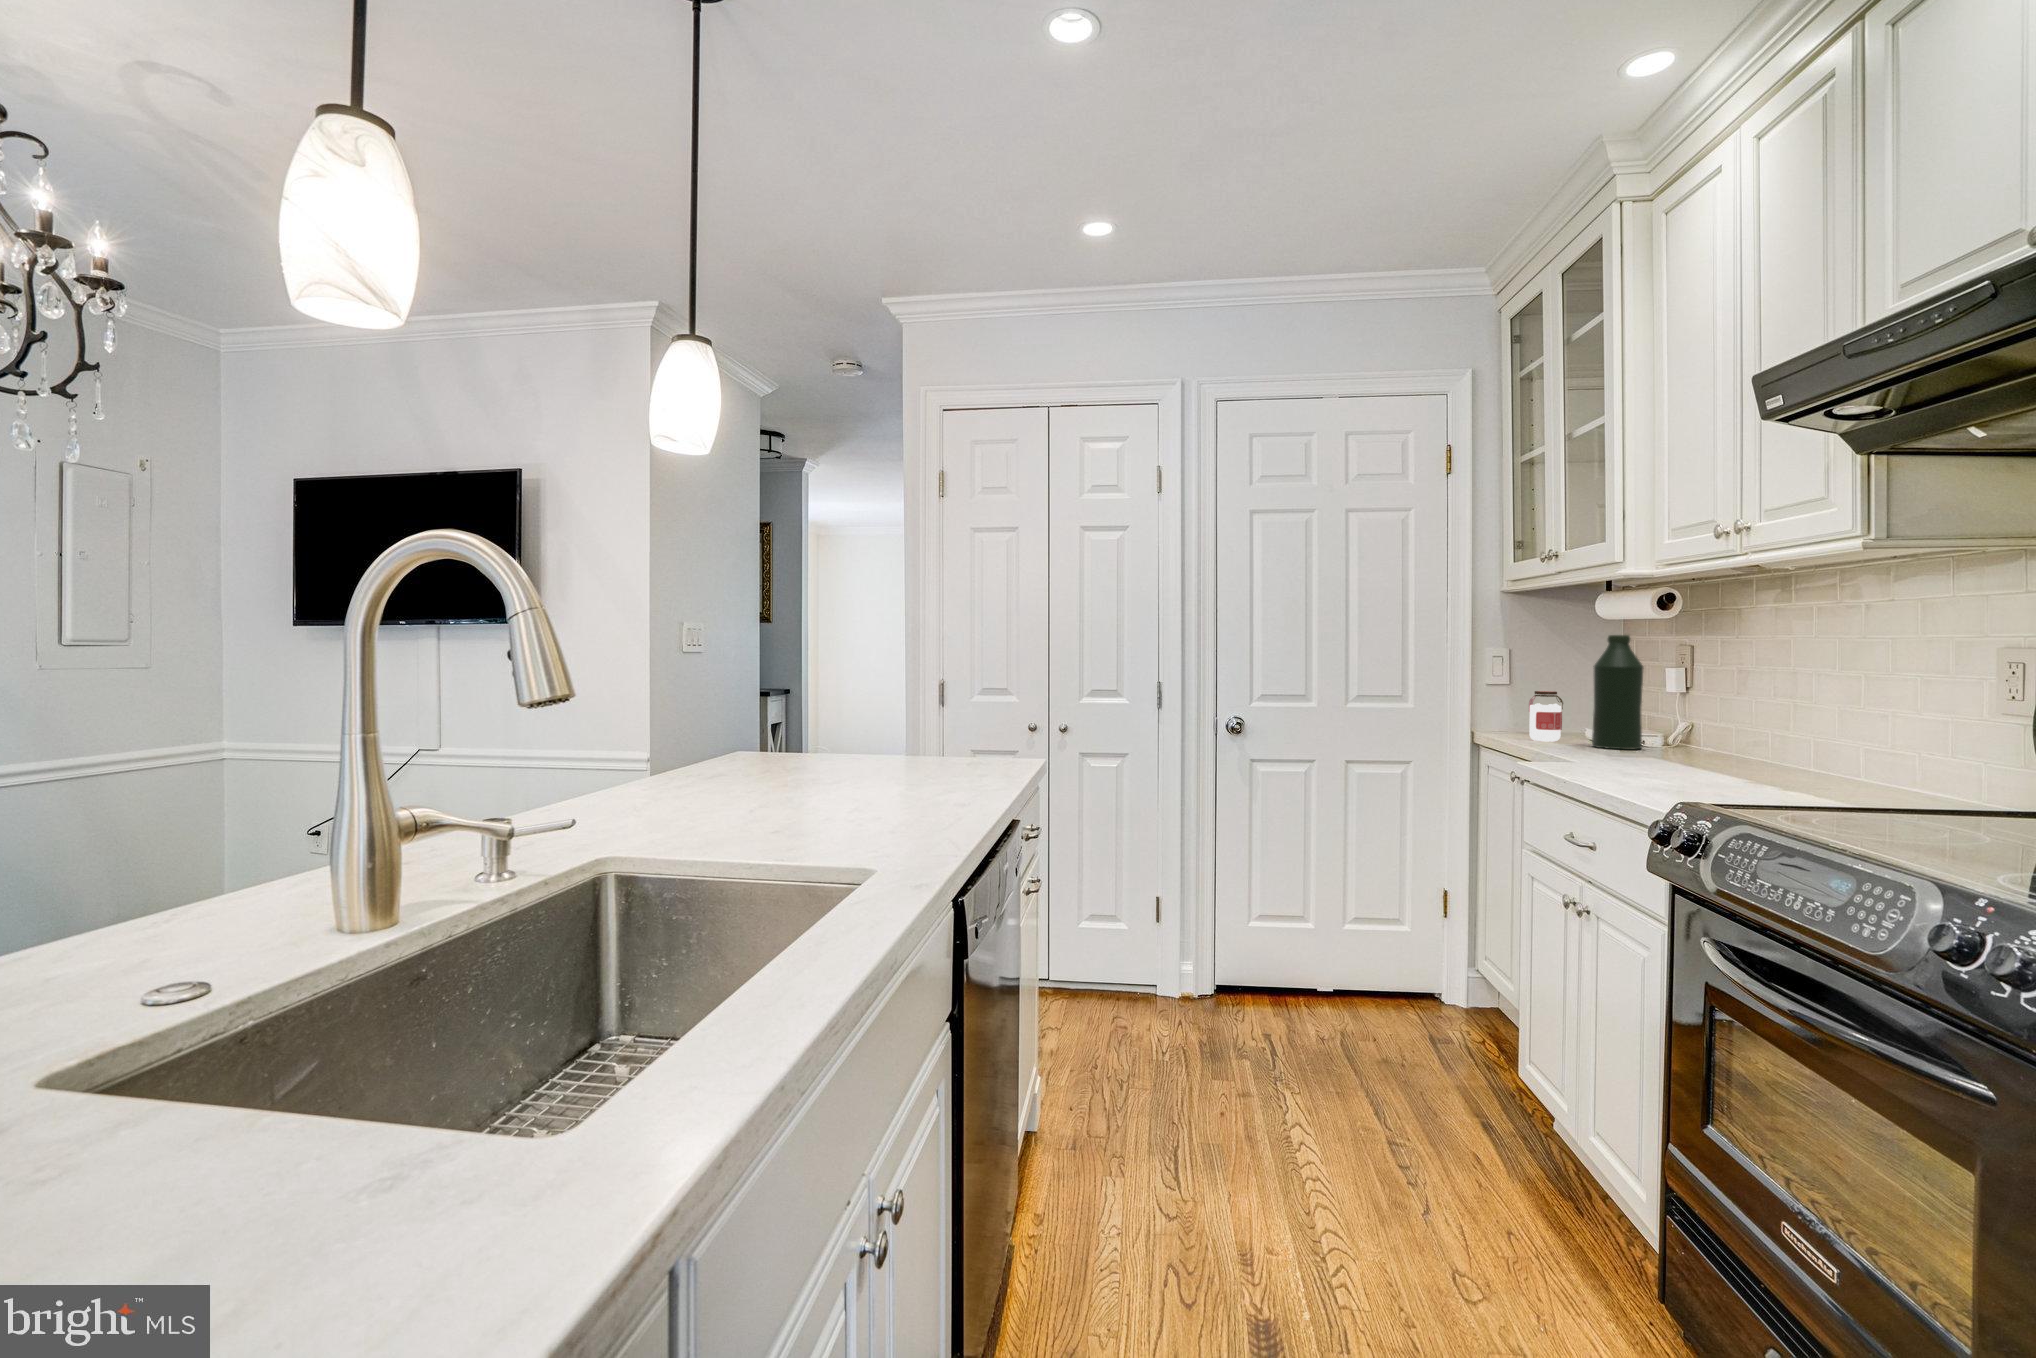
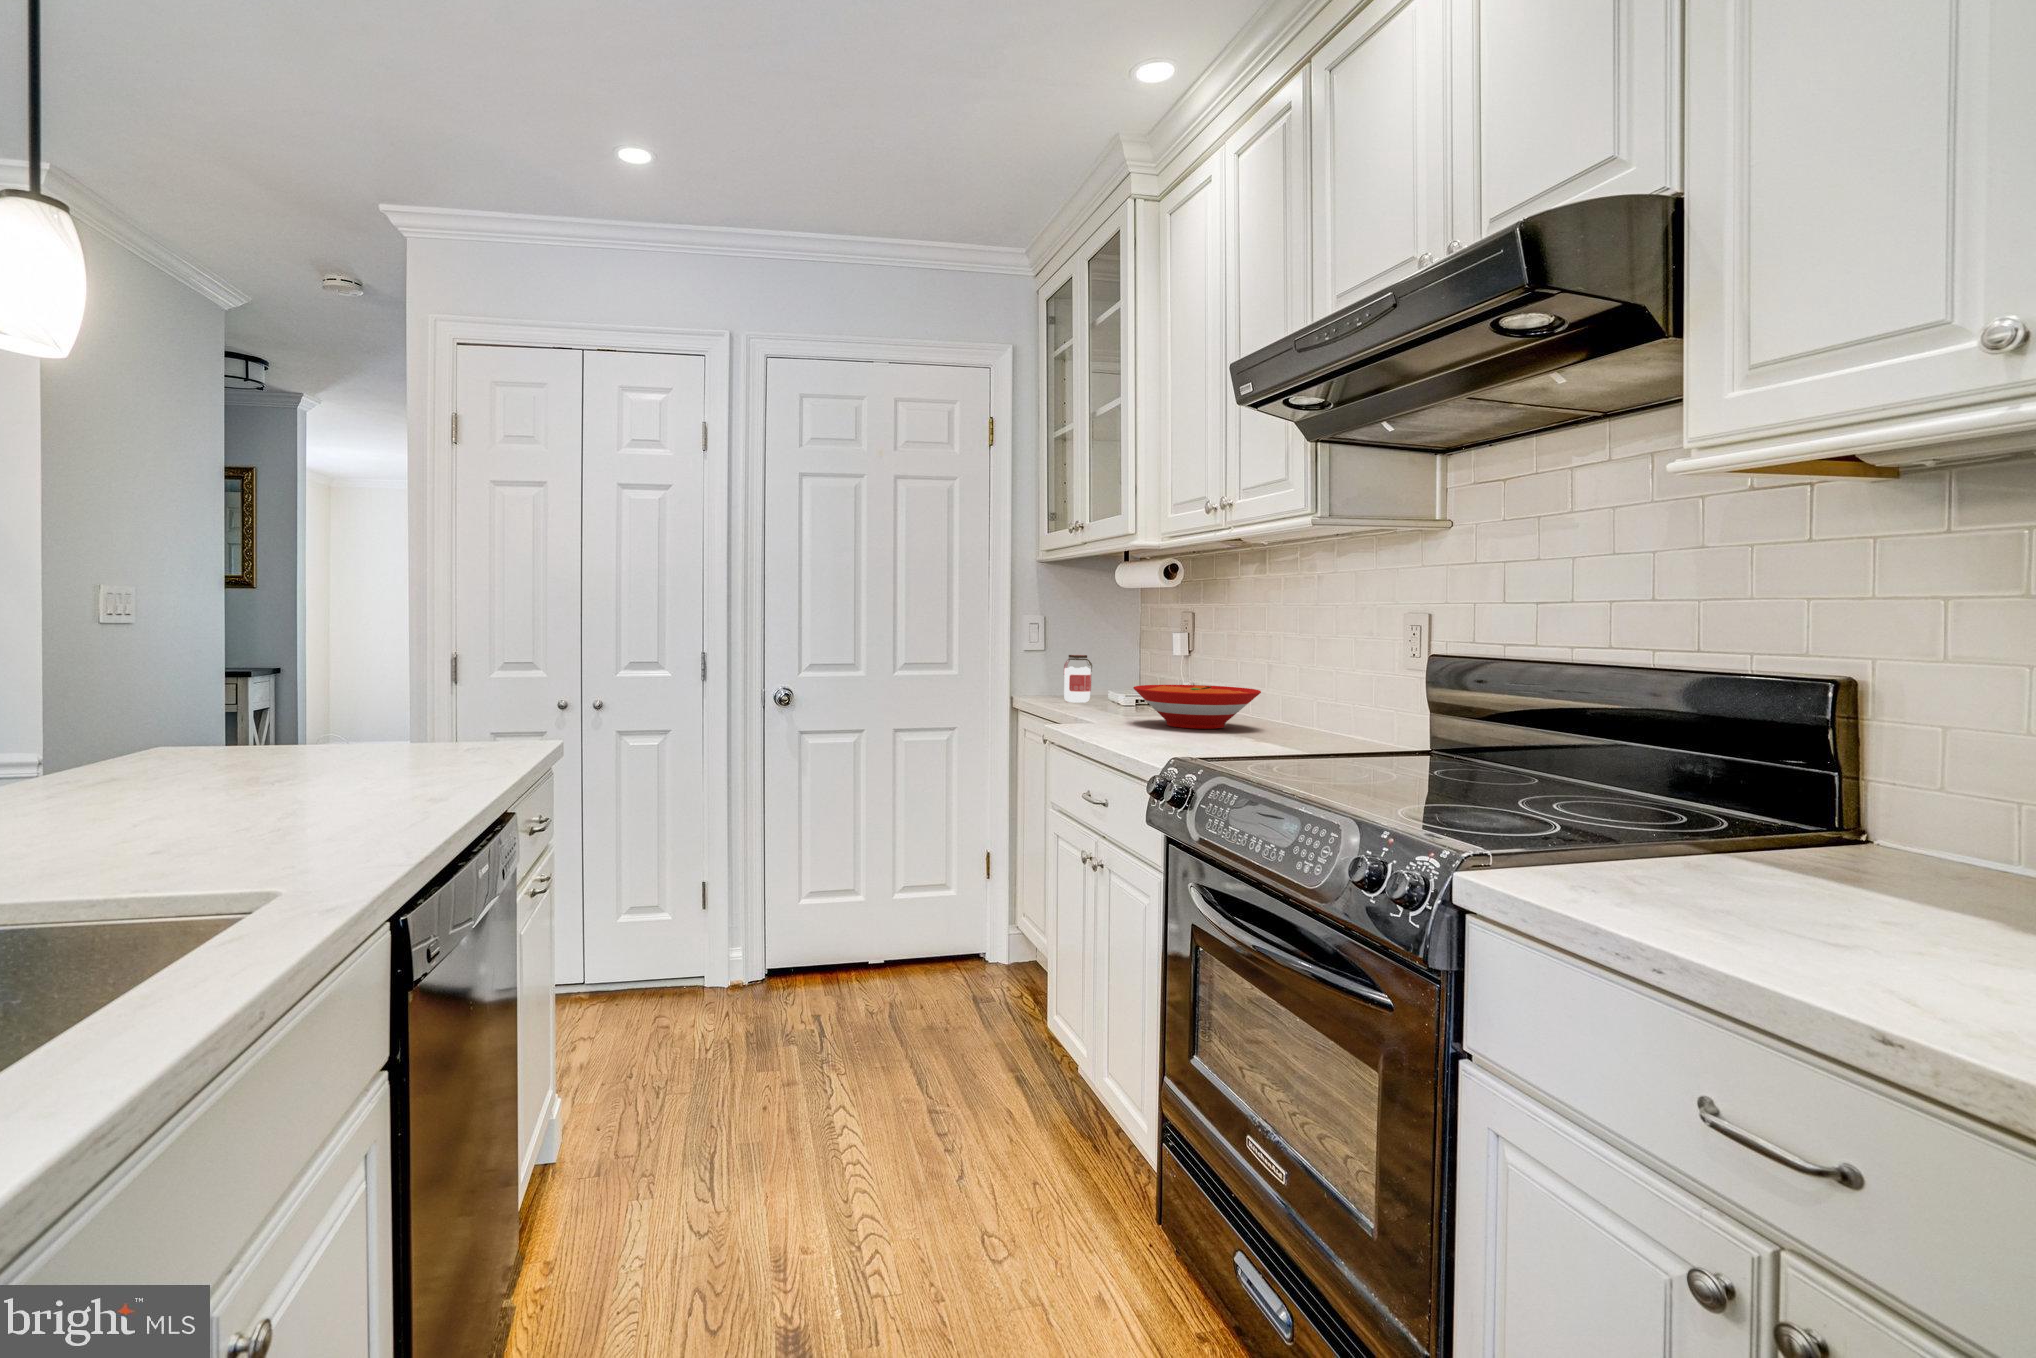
bottle: present [1592,635,1644,750] -> none [1115,602,1157,708]
bowl: none [1618,724,1789,774] -> present [1133,685,1261,729]

